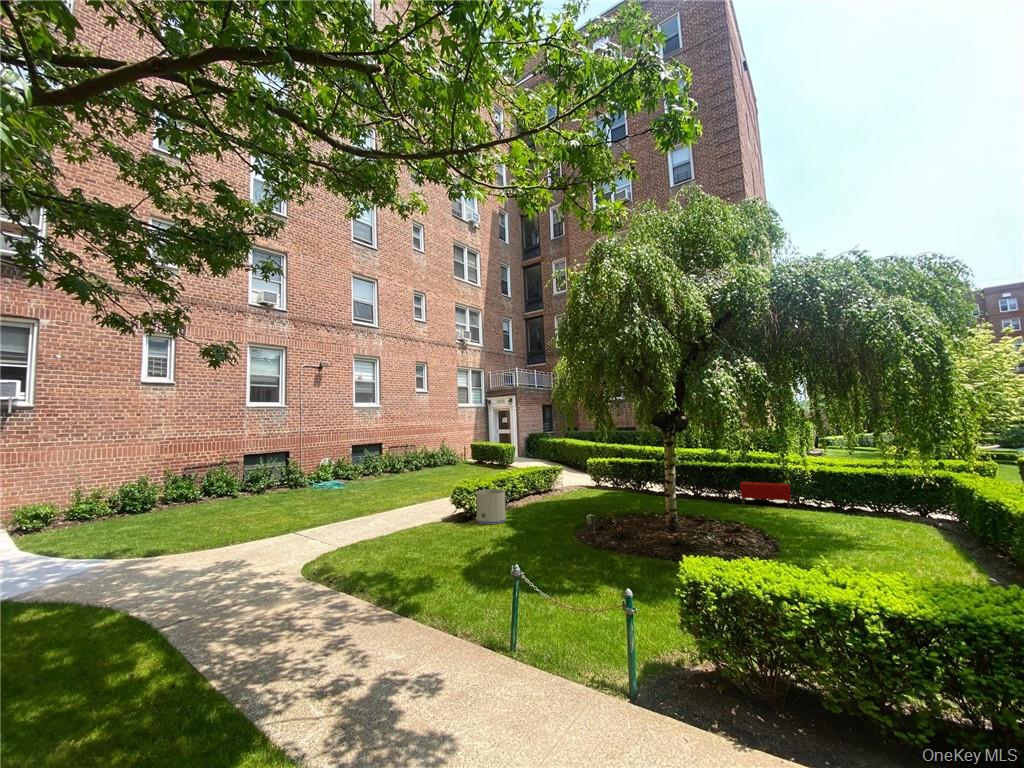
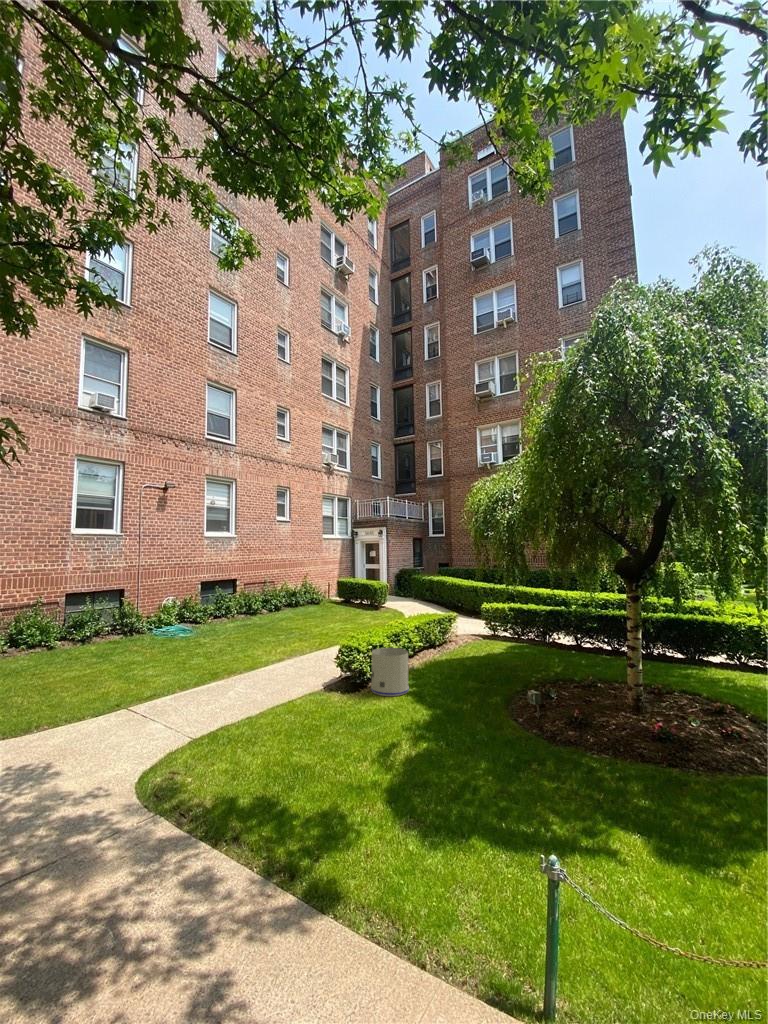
bench: present [740,482,791,507] -> none [676,637,744,671]

